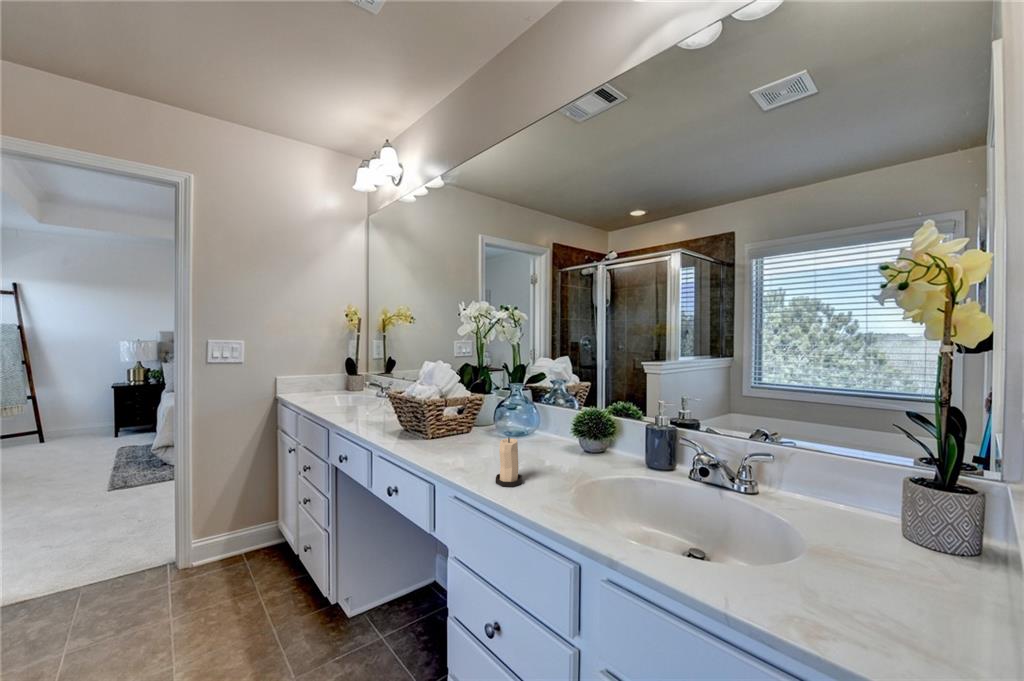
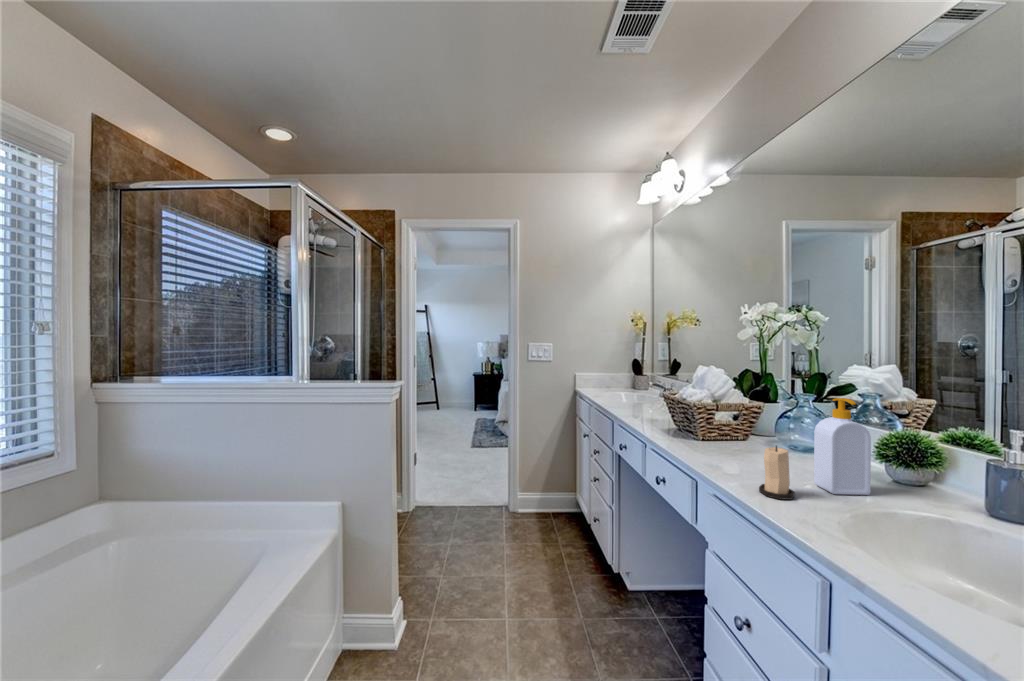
soap bottle: none [530,387,566,469] -> present [814,398,871,495]

